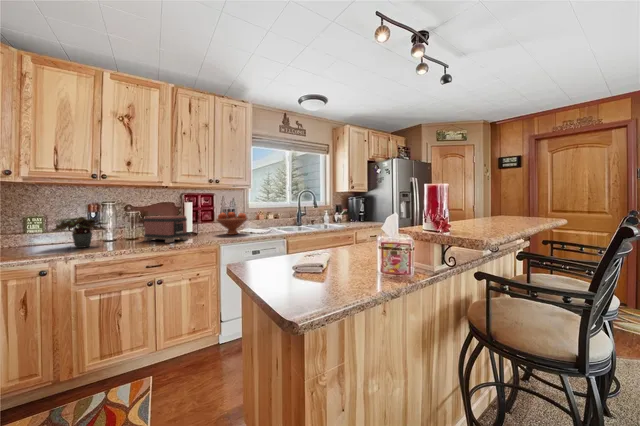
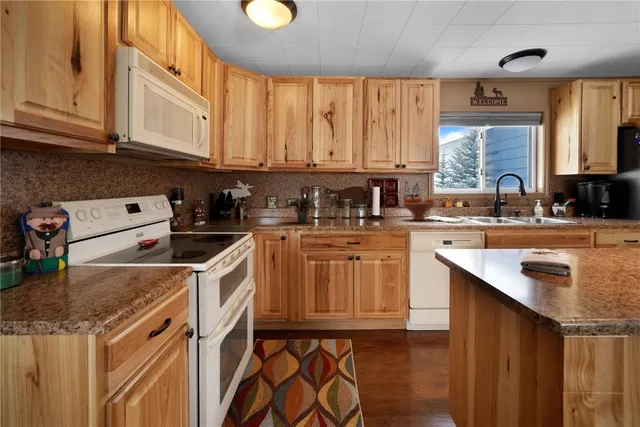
toaster: present [144,216,188,243] -> none [341,199,379,223]

